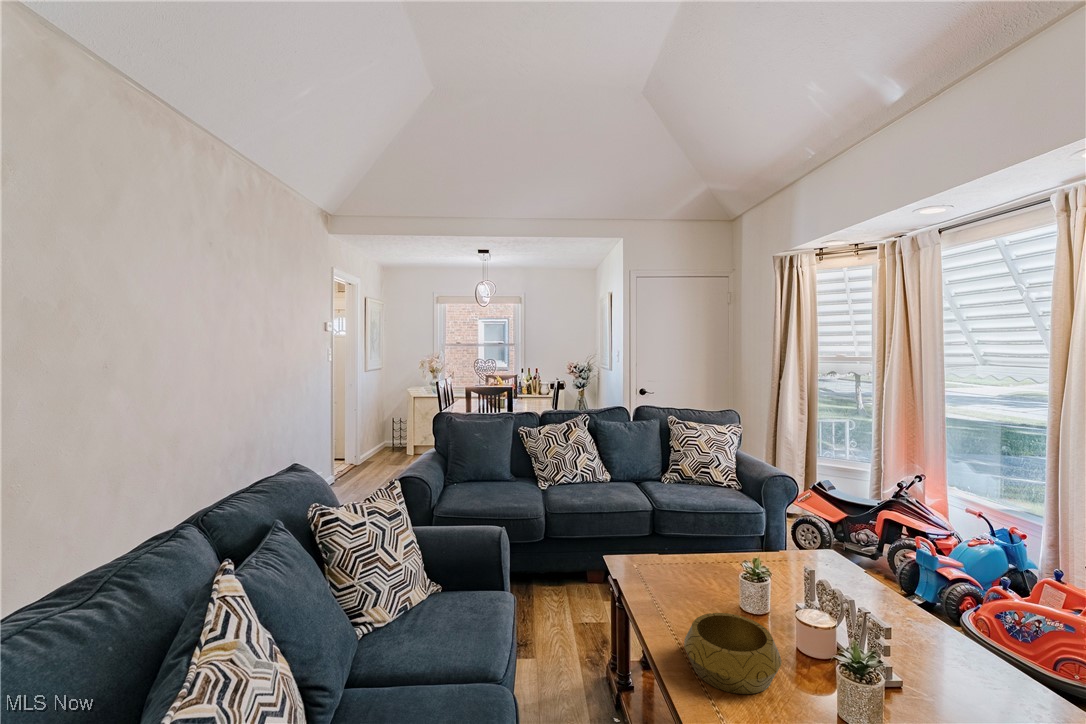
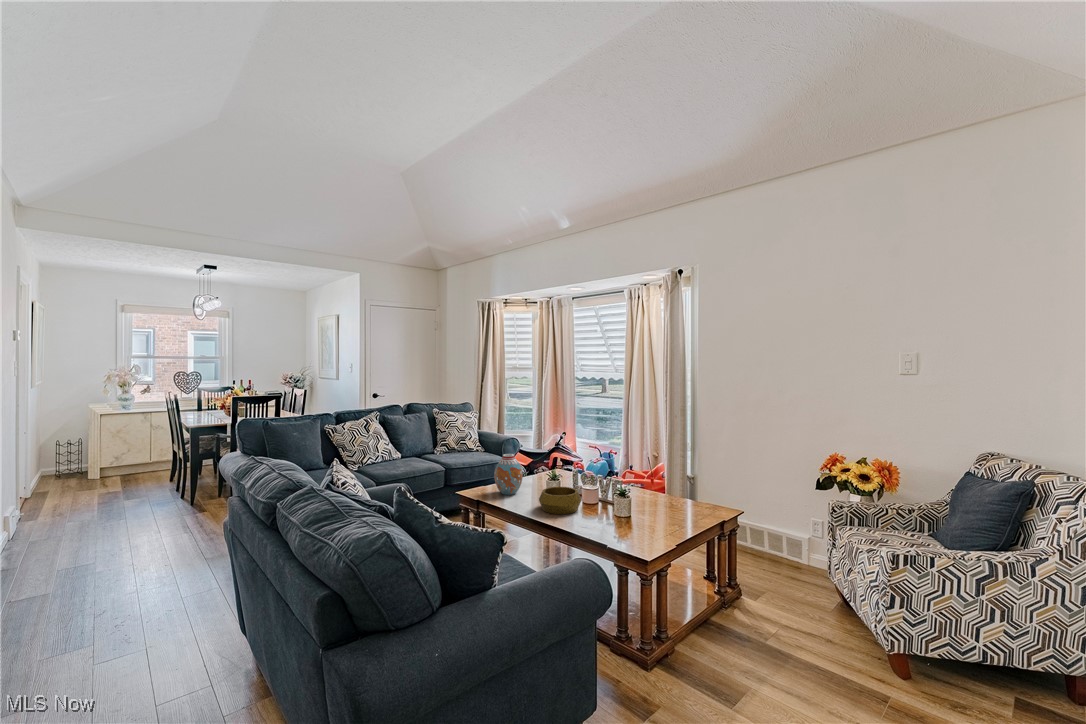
vase: none [656,518,708,594] -> present [494,454,523,495]

